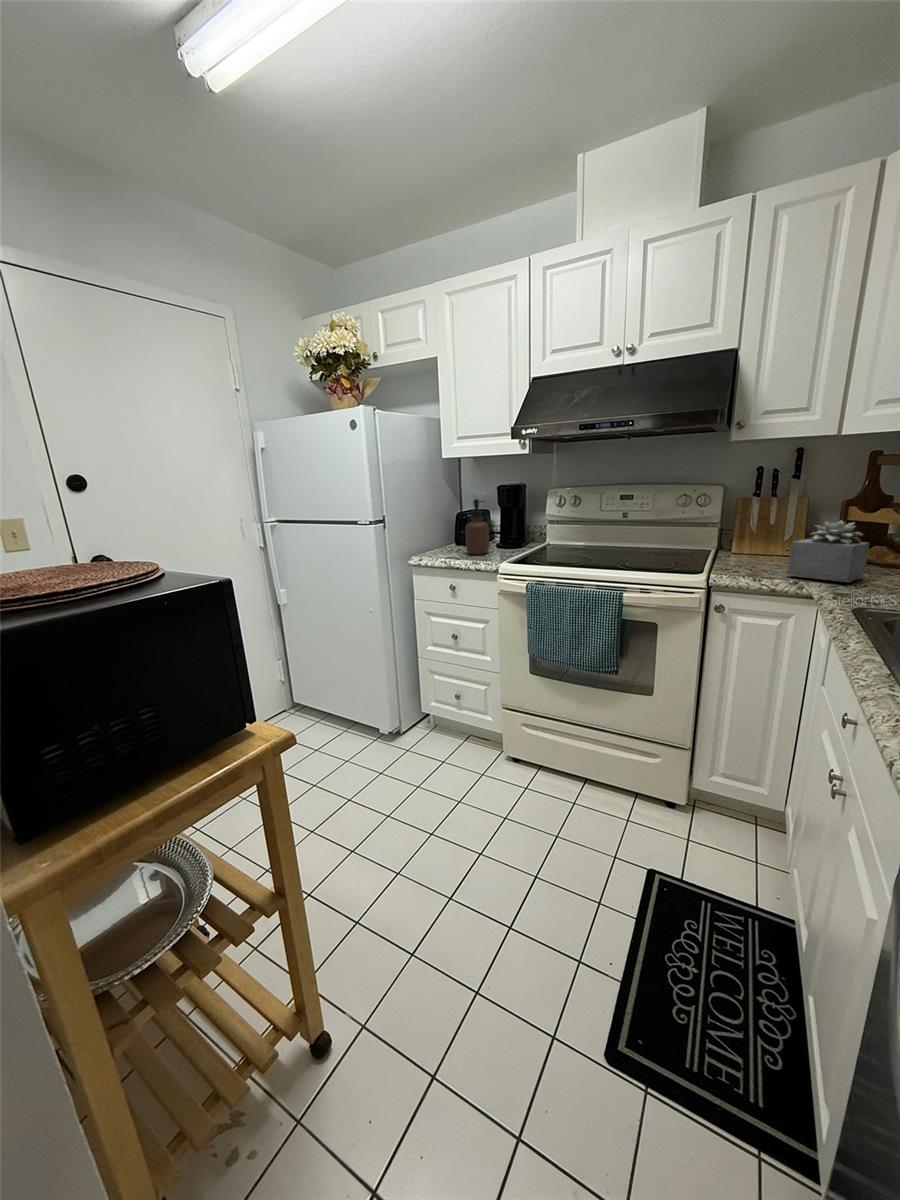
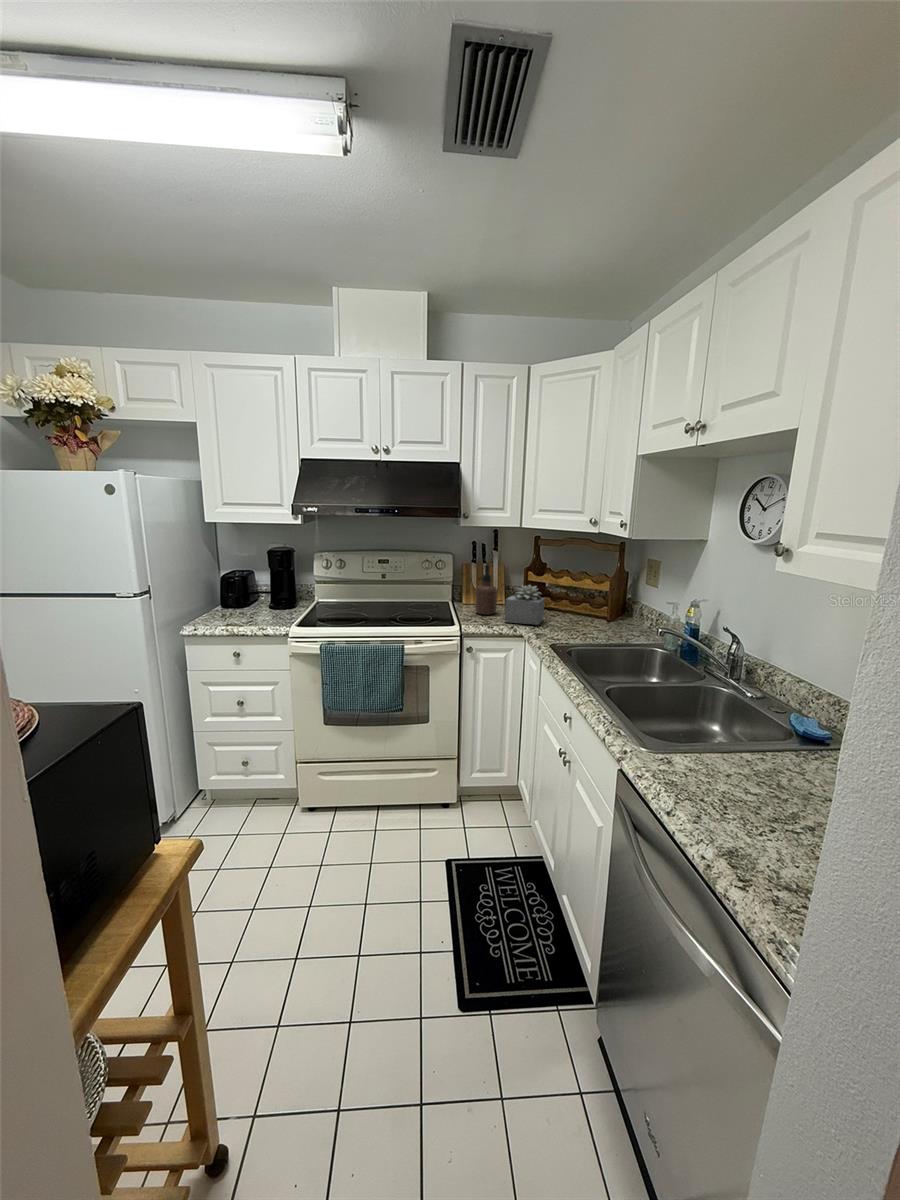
soap dispenser: present [465,499,489,555] -> present [475,565,497,615]

